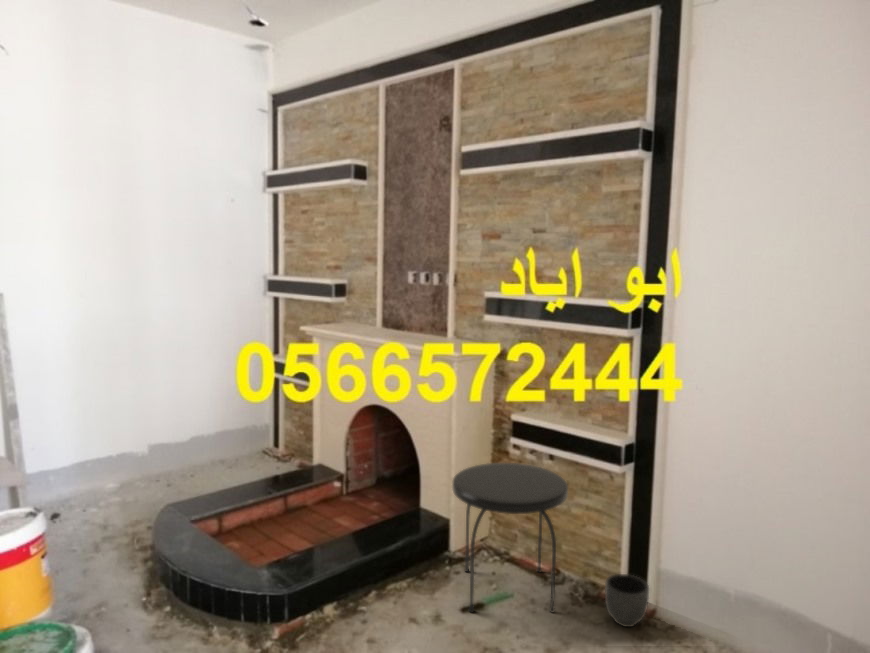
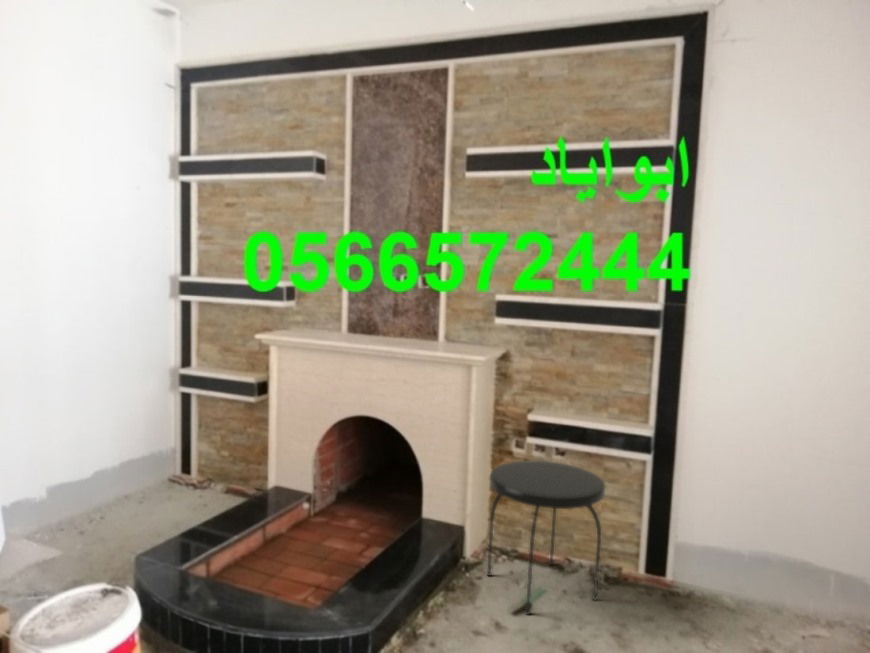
planter: present [605,574,649,627] -> none [640,553,682,601]

